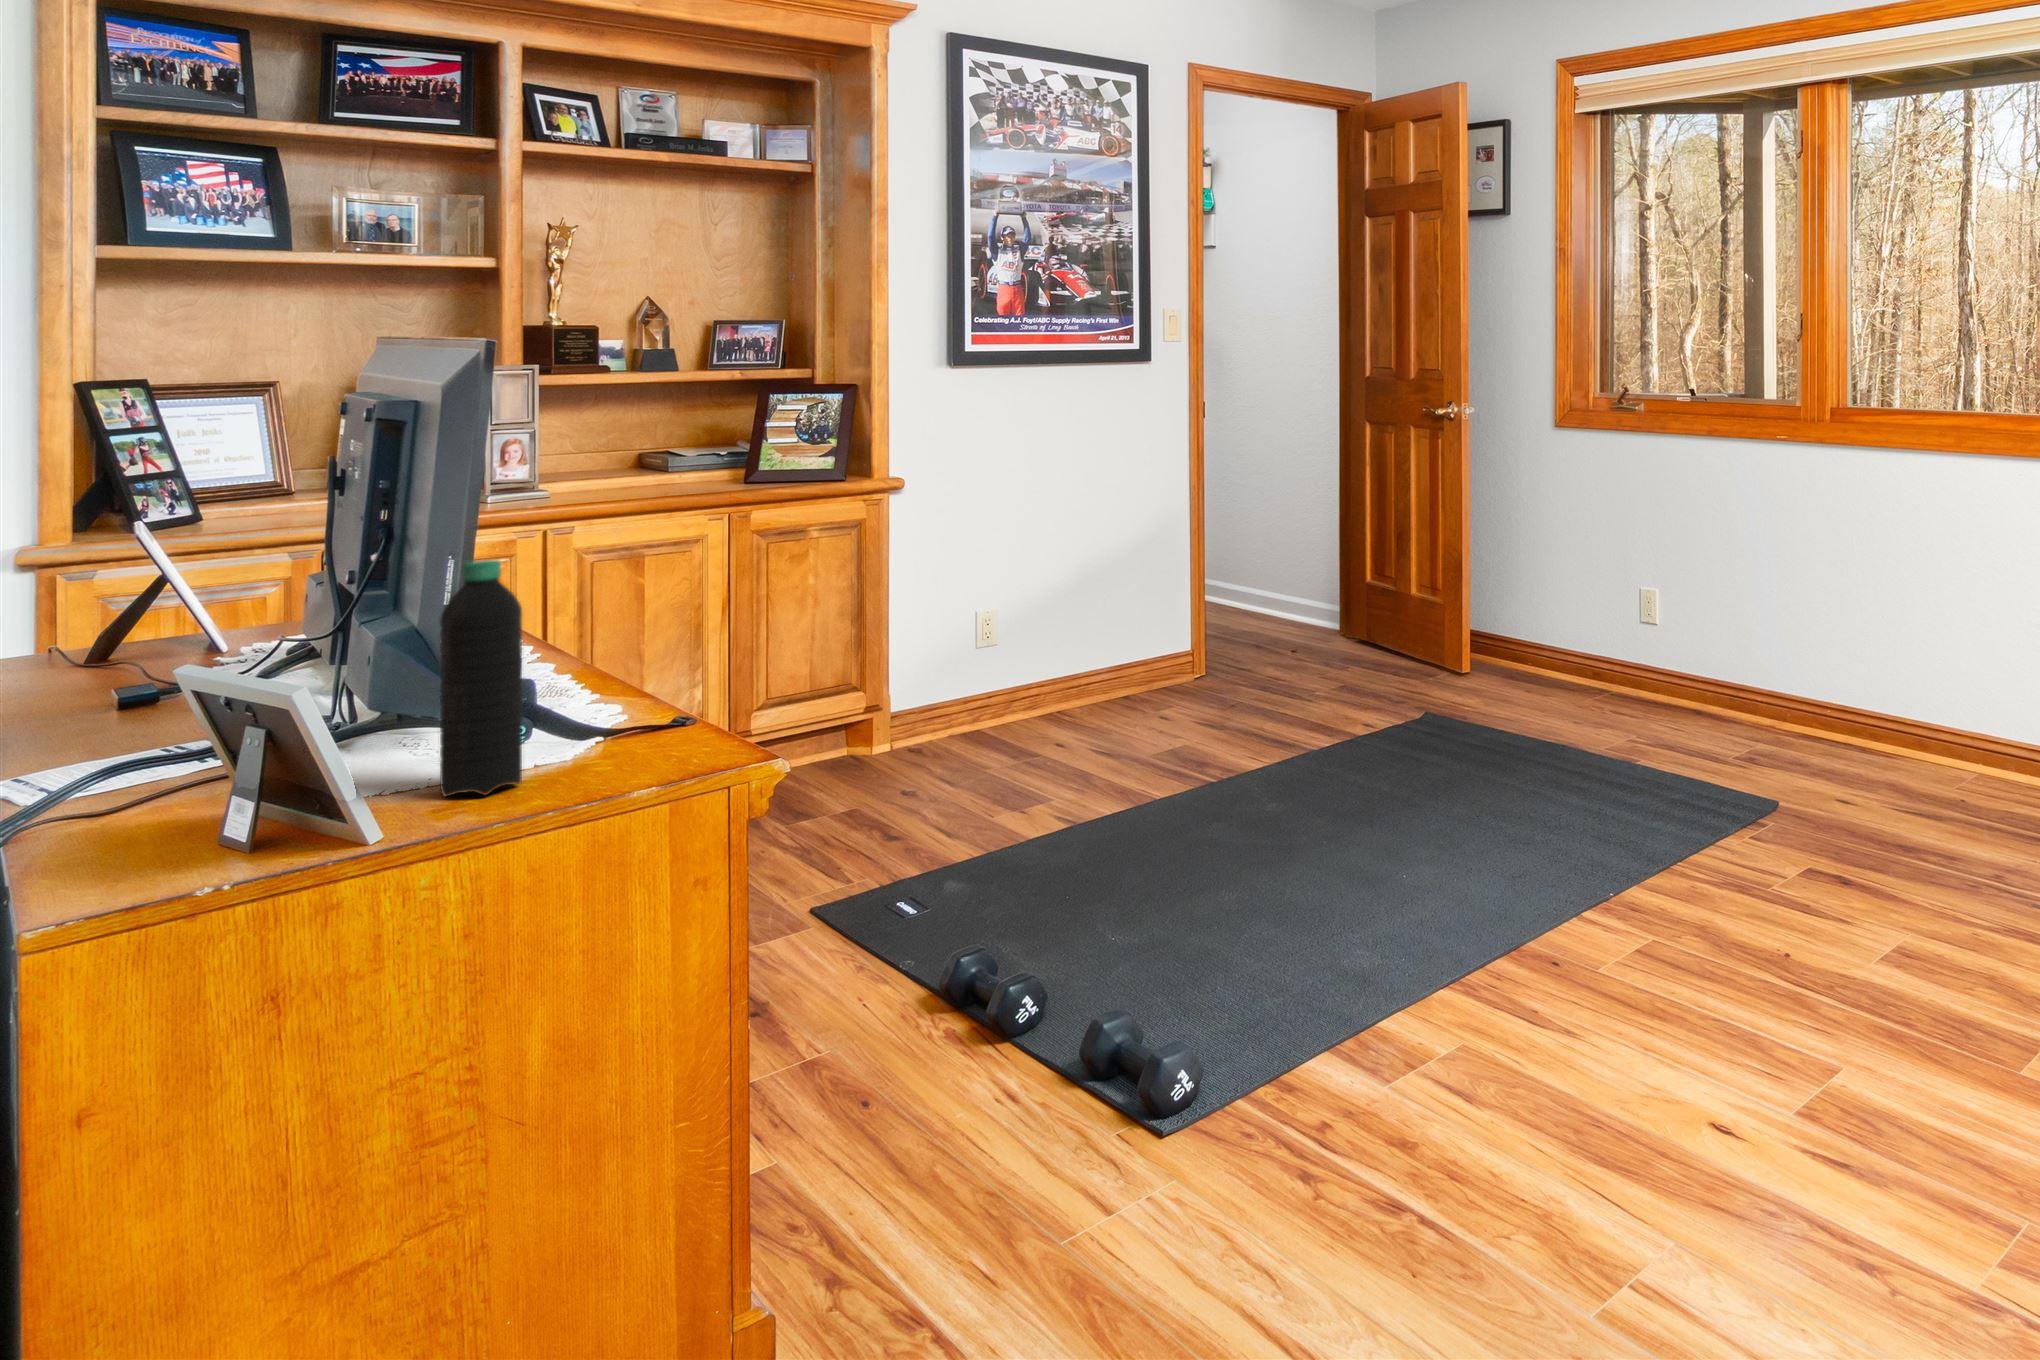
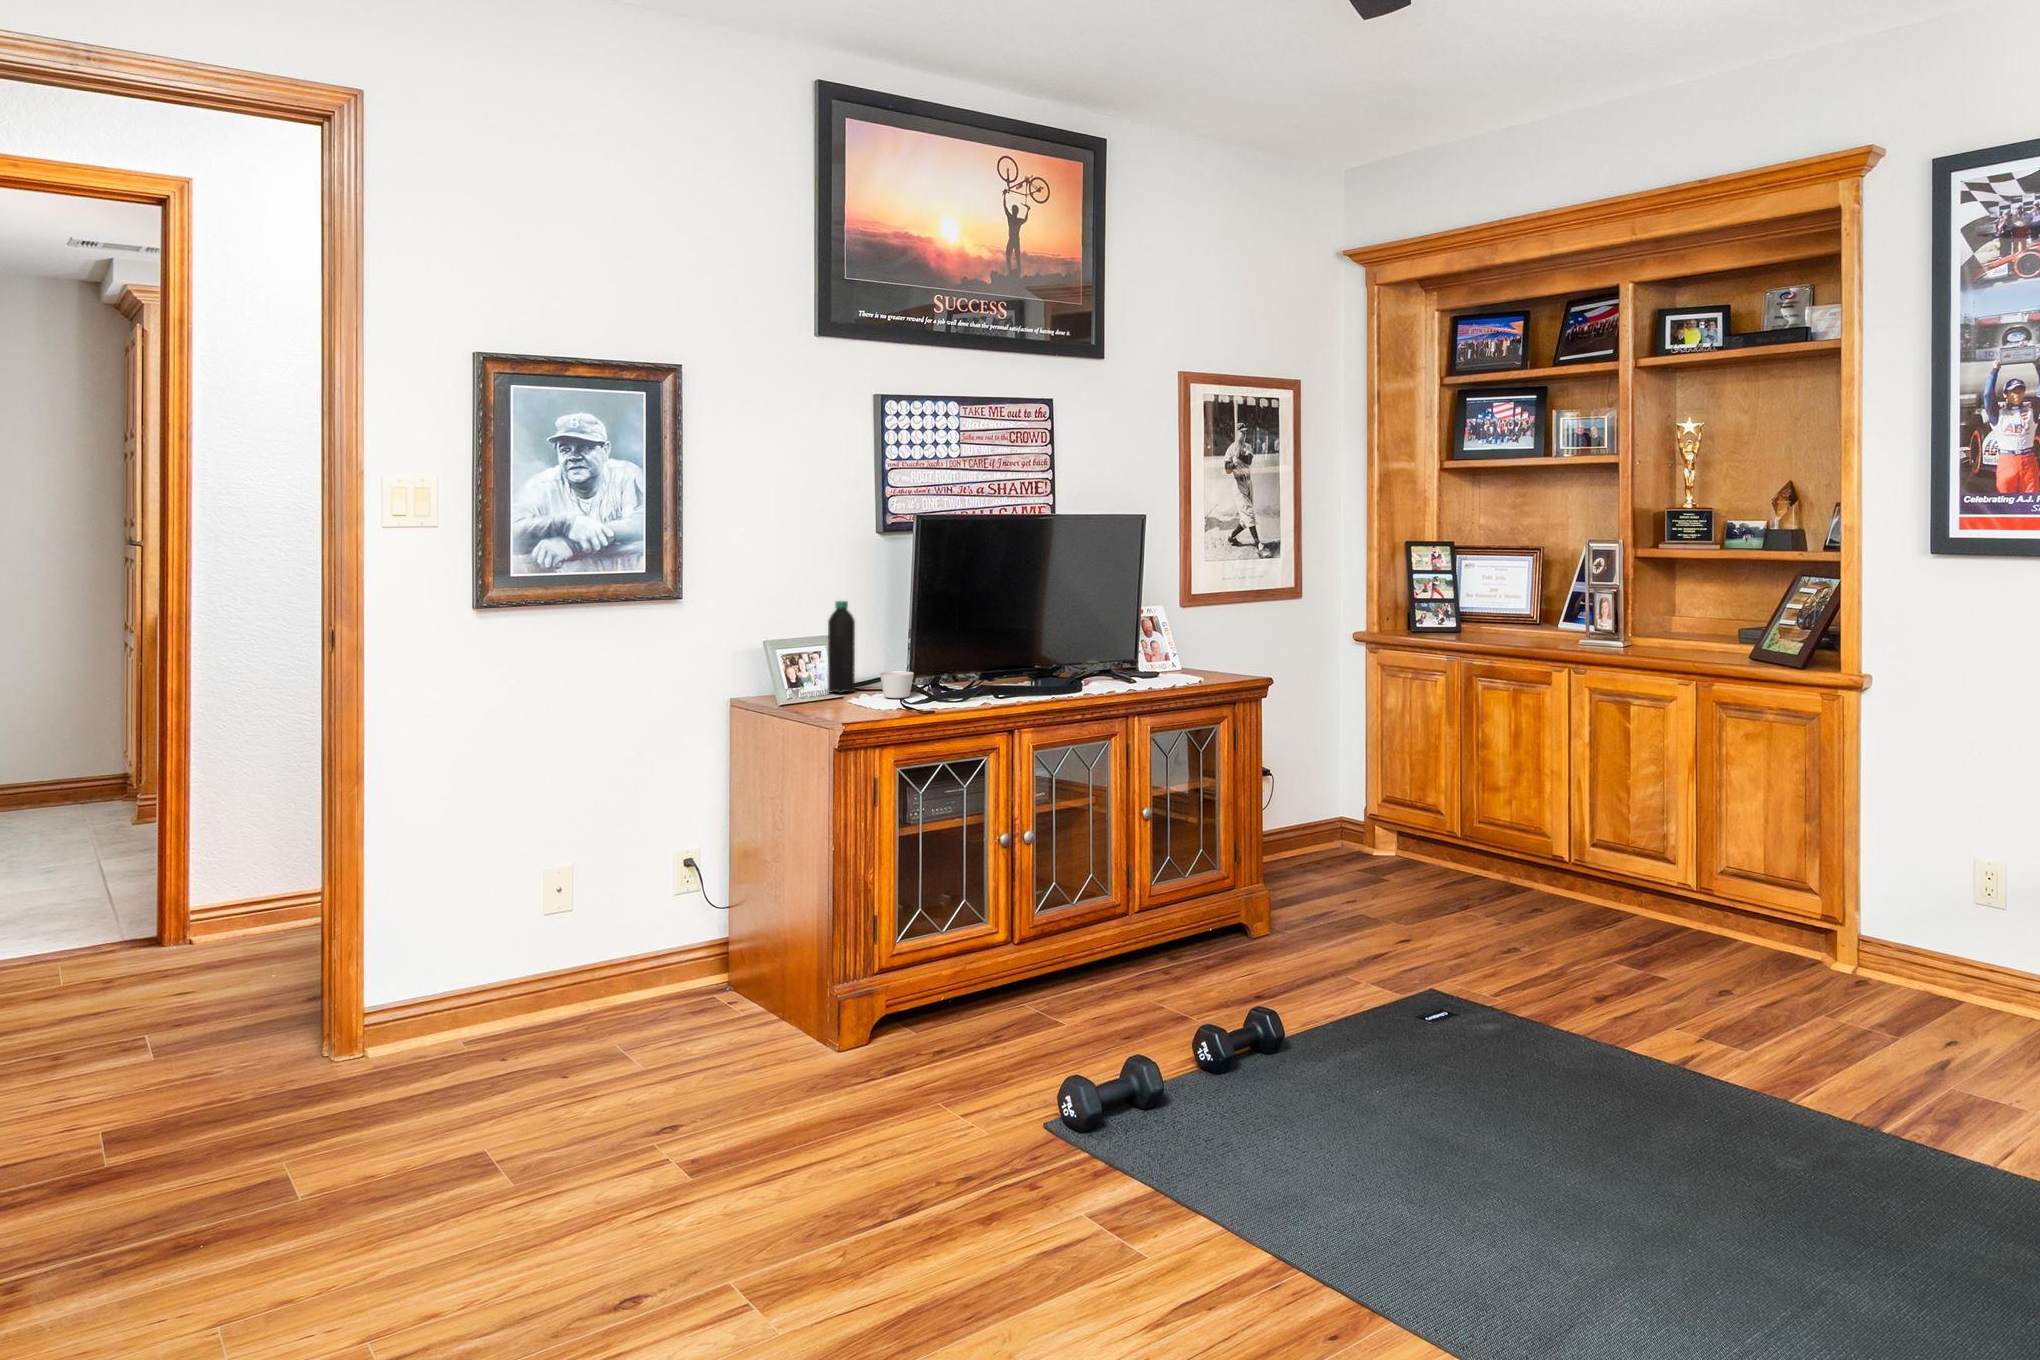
candle: none [557,684,645,751] -> present [880,671,914,698]

